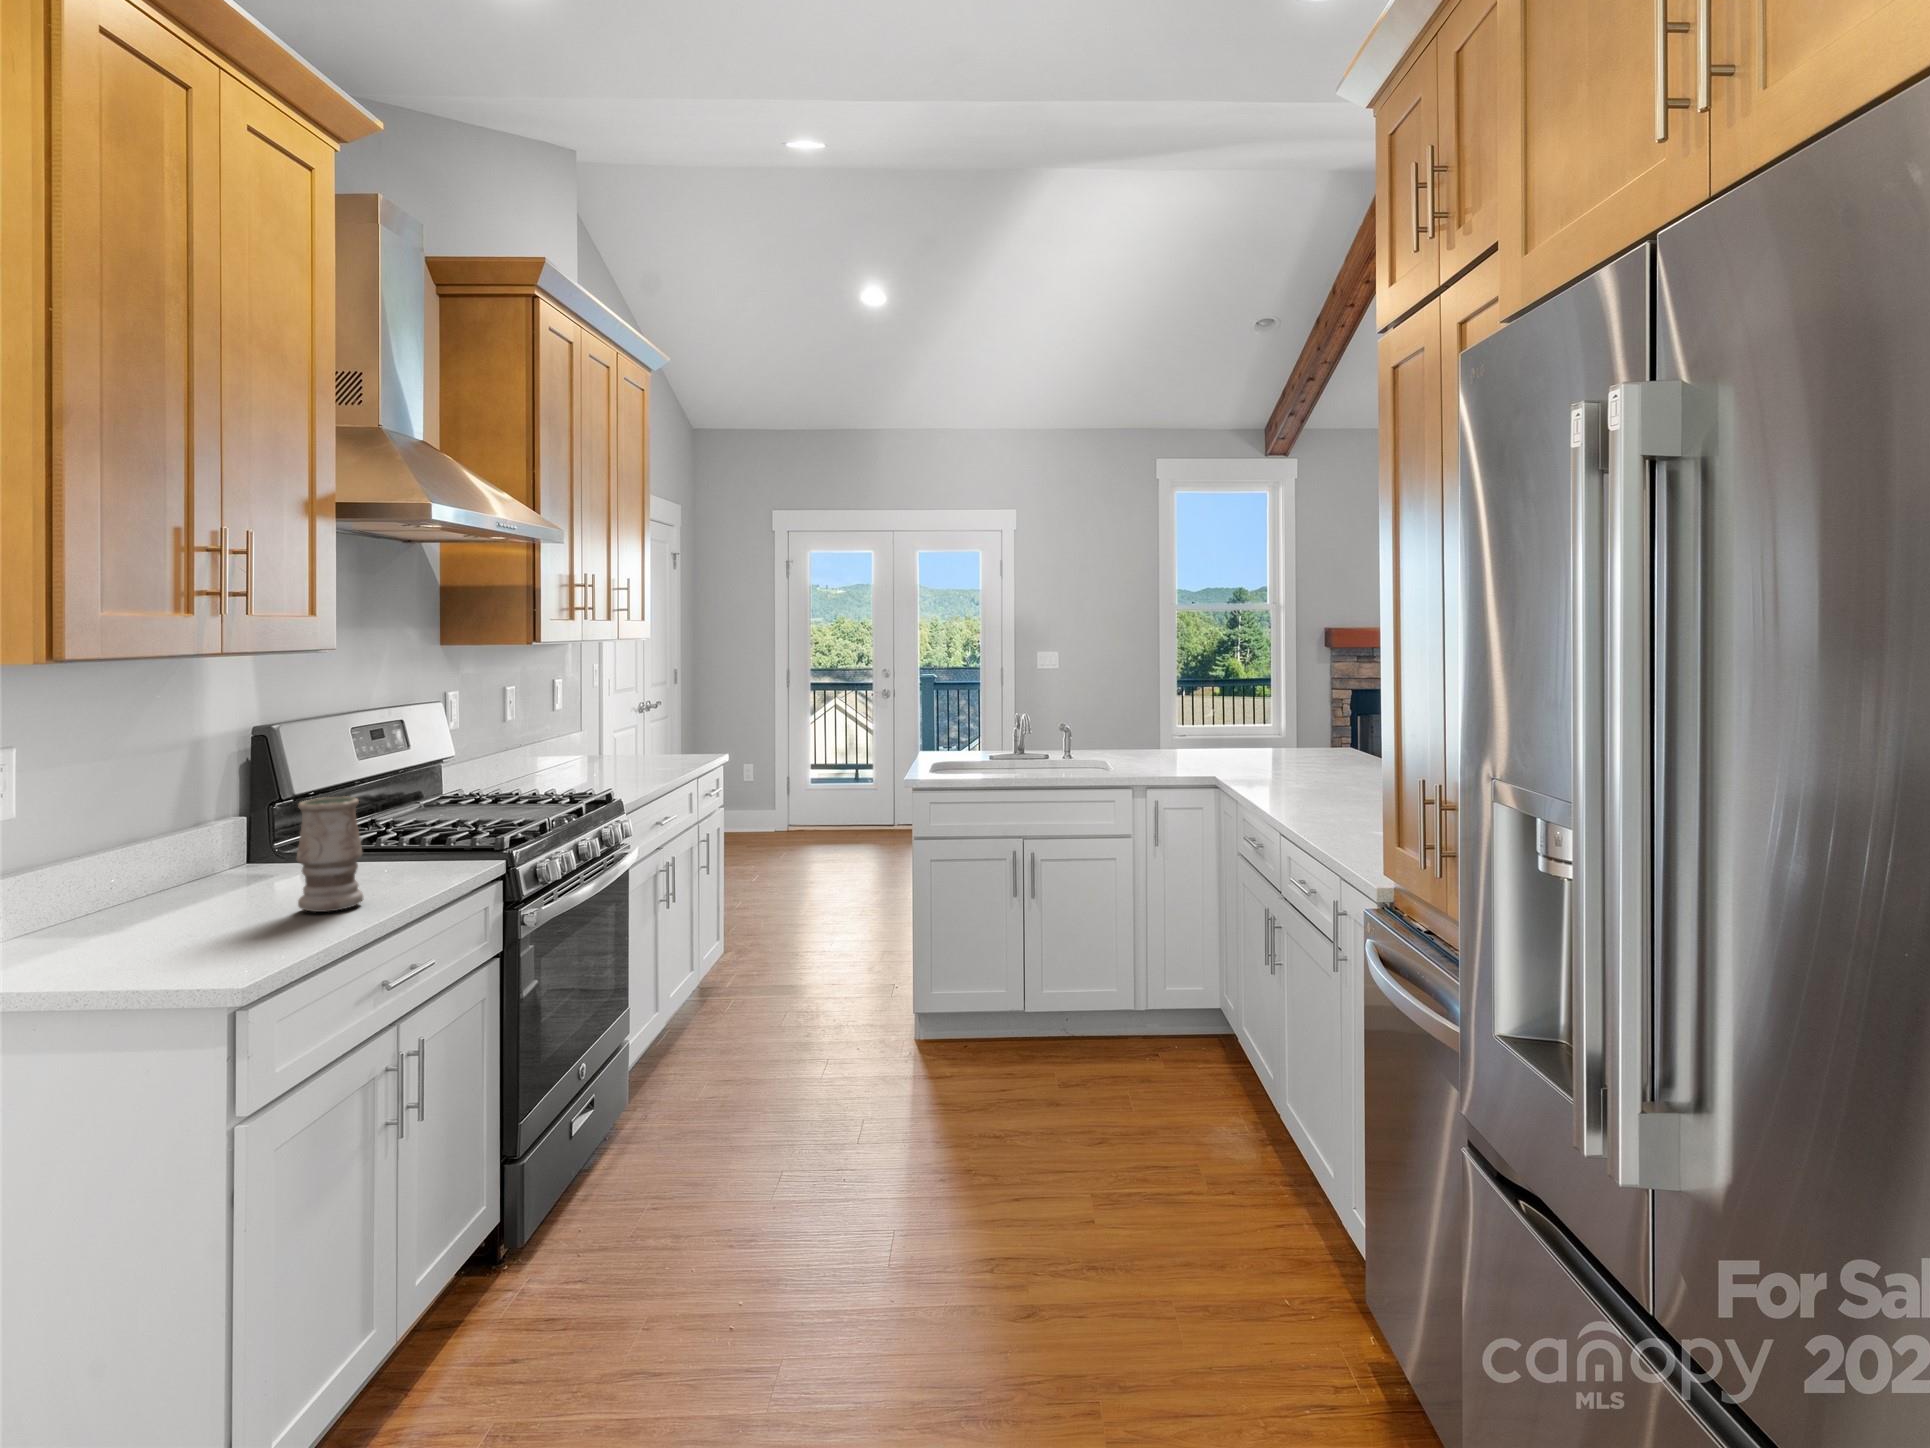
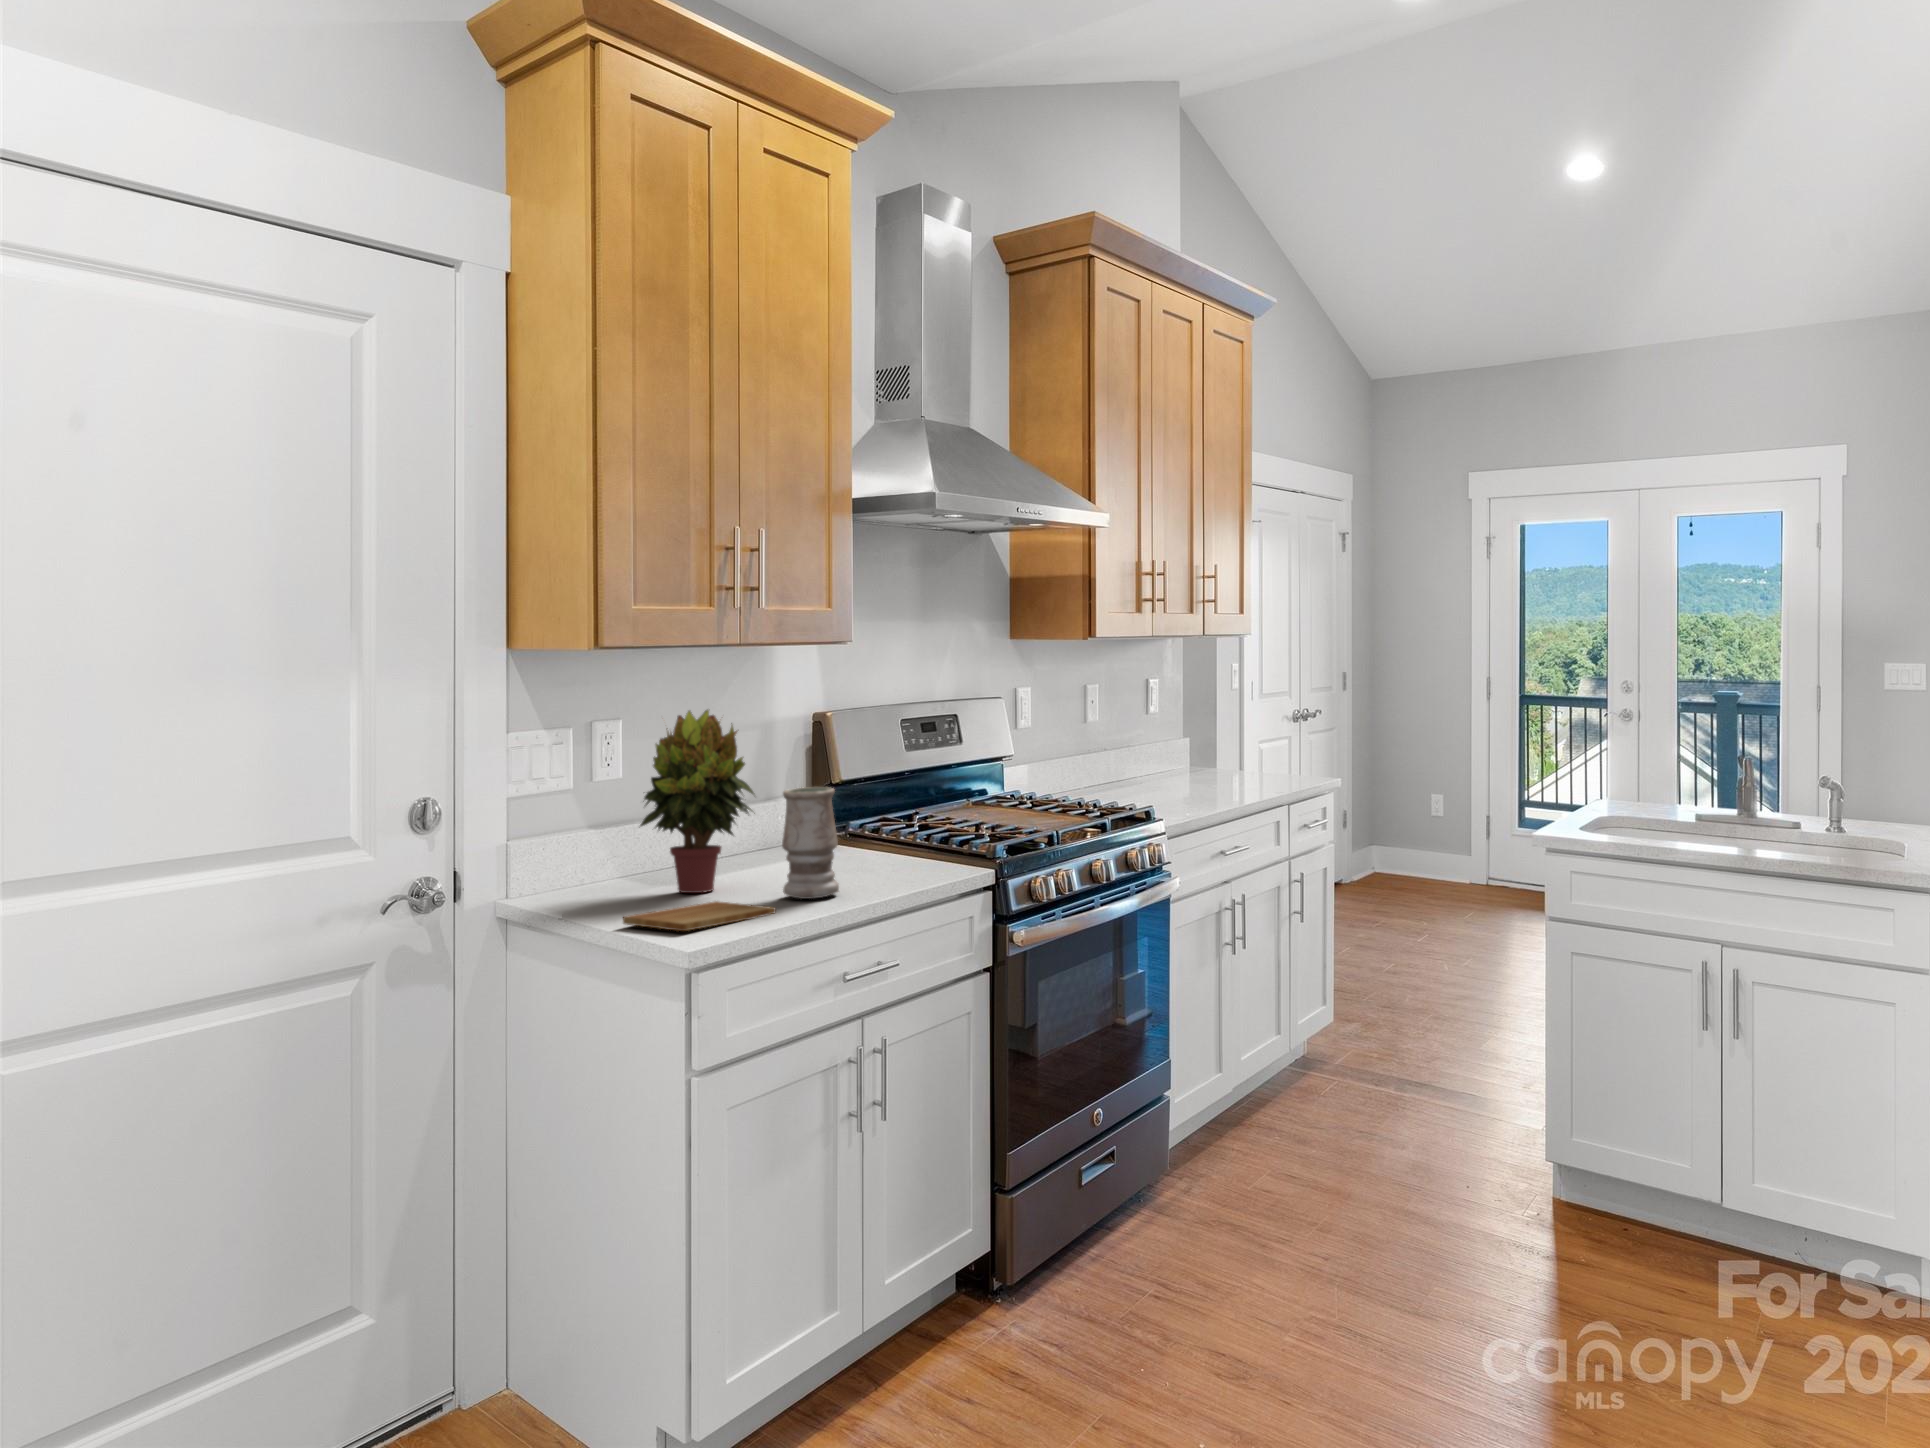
potted plant: none [94,720,253,919] -> present [640,710,755,893]
cutting board: none [123,924,308,964] -> present [623,901,776,931]

